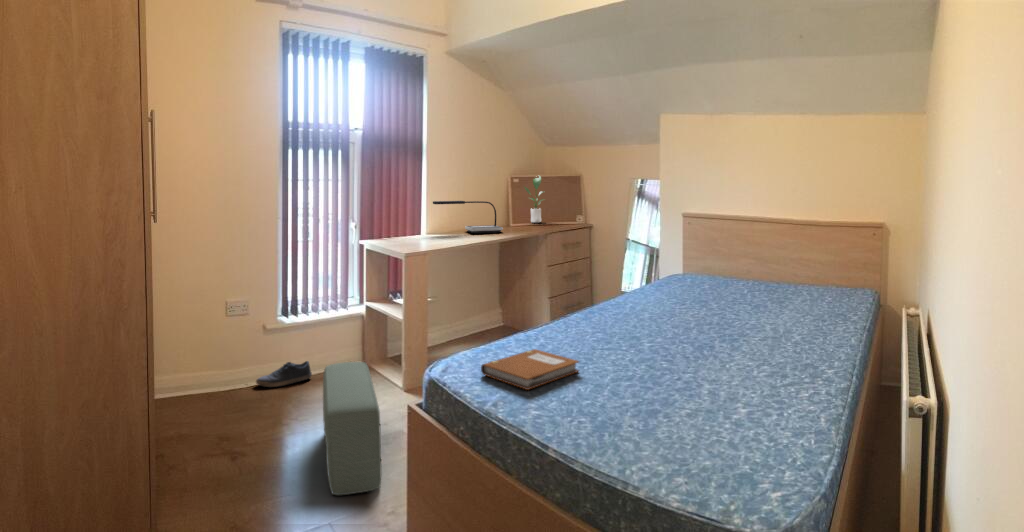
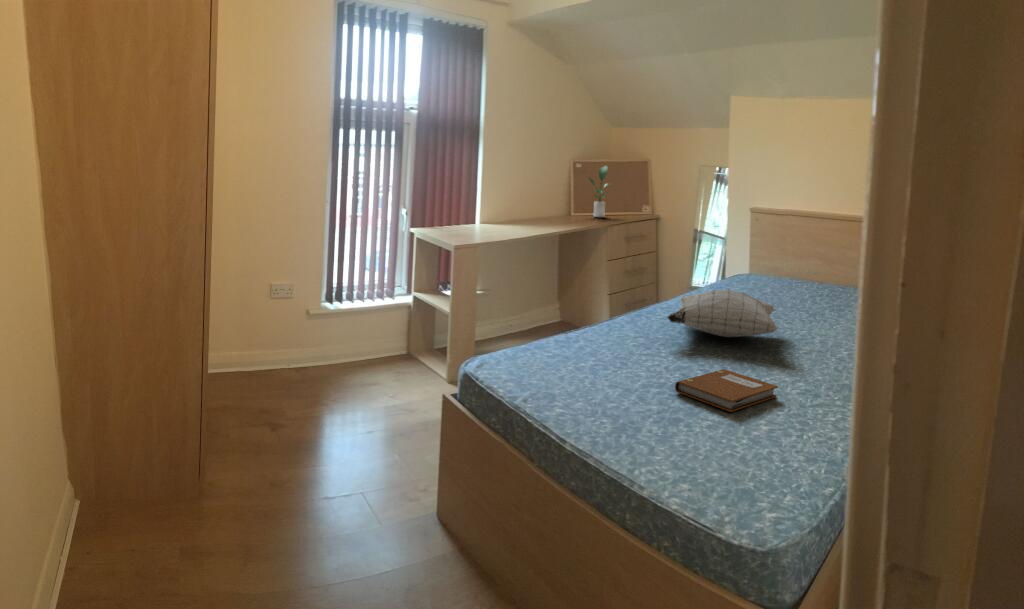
desk lamp: present [433,201,503,233] -> none [488,189,561,227]
pillow: none [621,277,728,323] -> present [667,290,778,337]
notebook: present [481,349,579,390] -> present [675,369,778,412]
shoe: present [256,361,312,387] -> none [299,347,354,371]
pouf: present [323,362,381,495] -> none [364,352,417,479]

